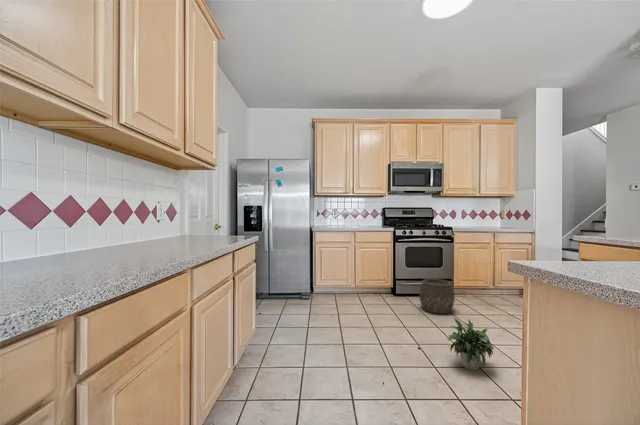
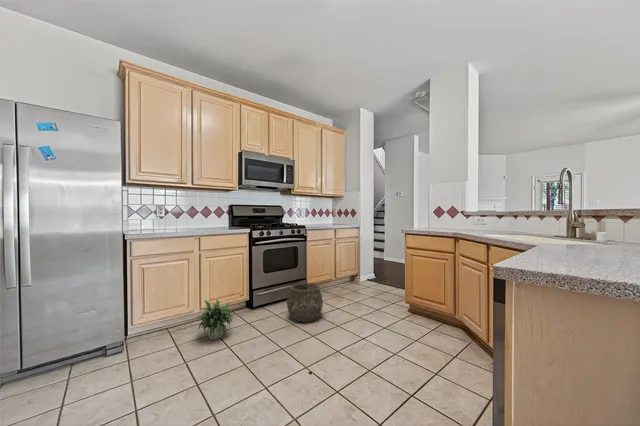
potted plant: present [447,317,494,370] -> present [197,300,233,340]

